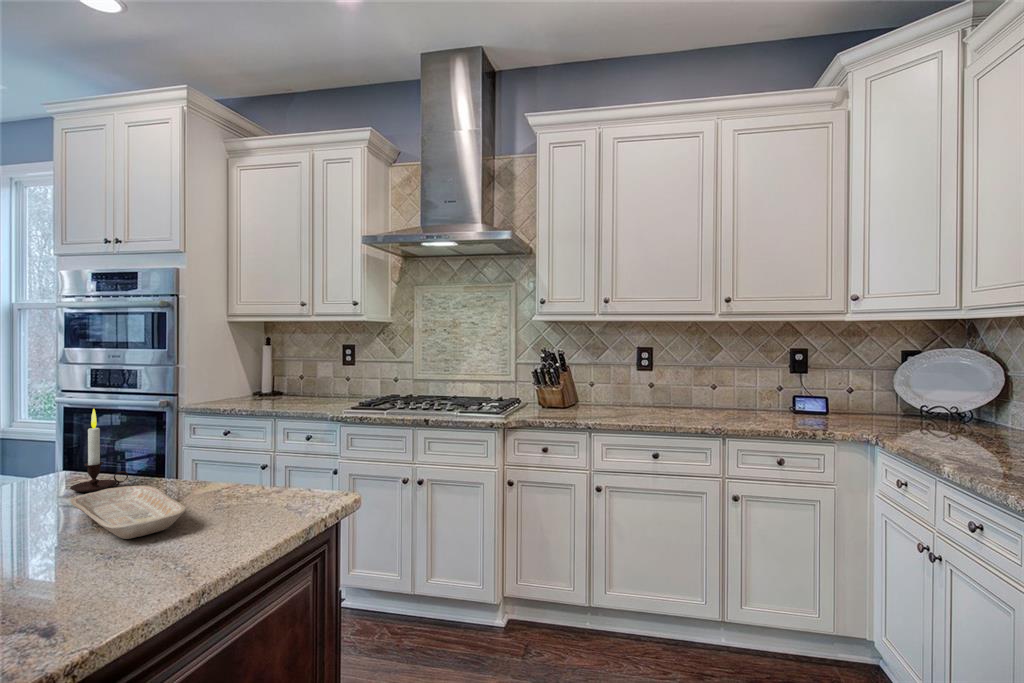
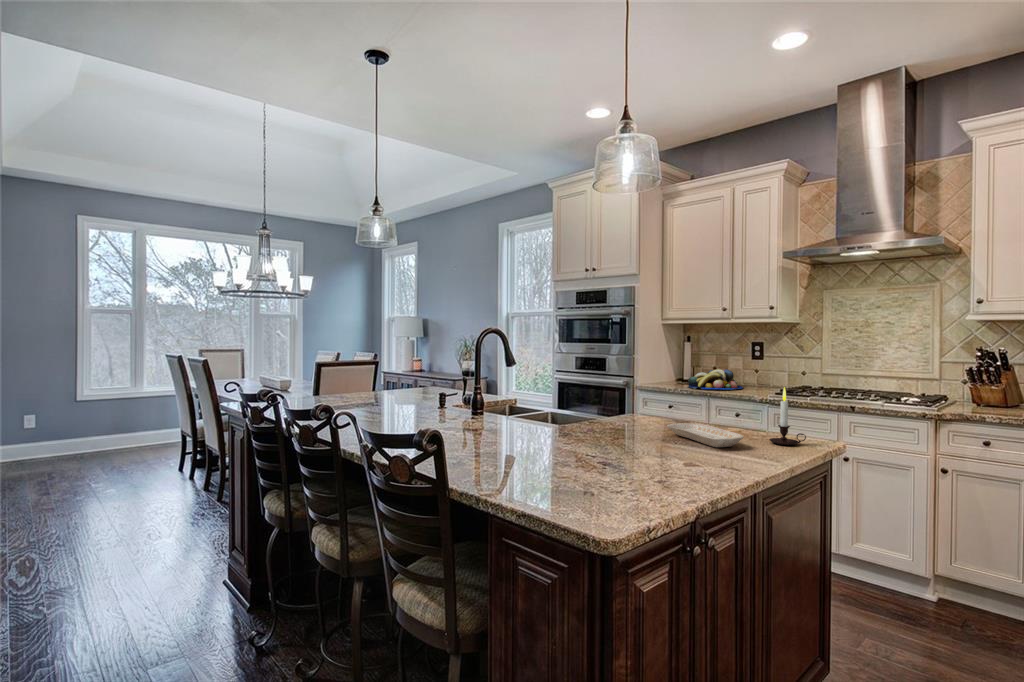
fruit bowl: none [252,379,325,407] -> present [688,369,743,390]
candle: present [70,409,128,492] -> present [769,387,806,445]

